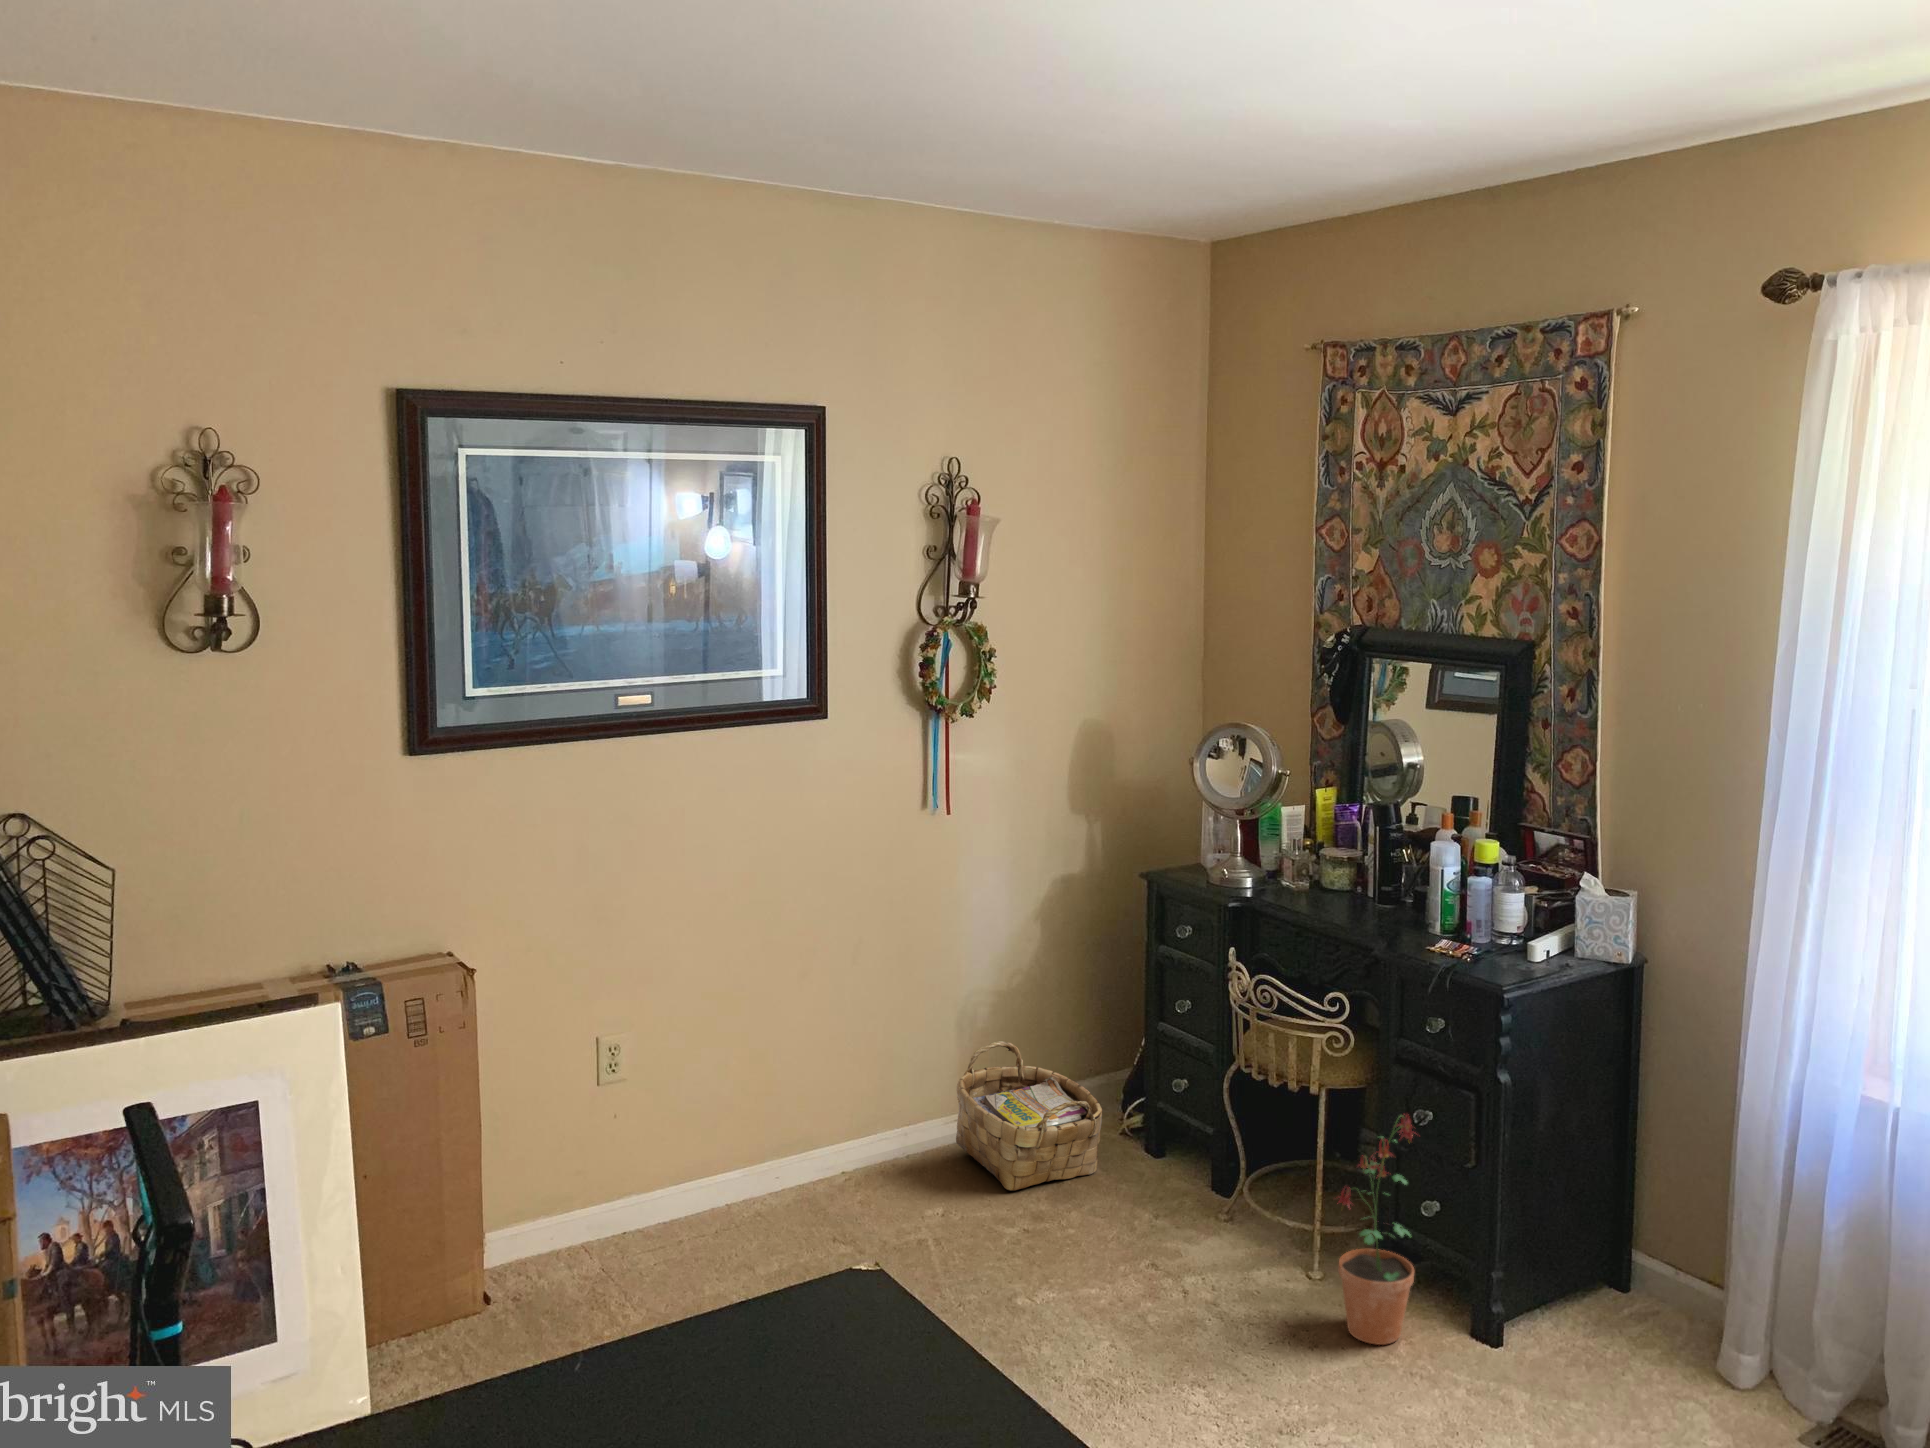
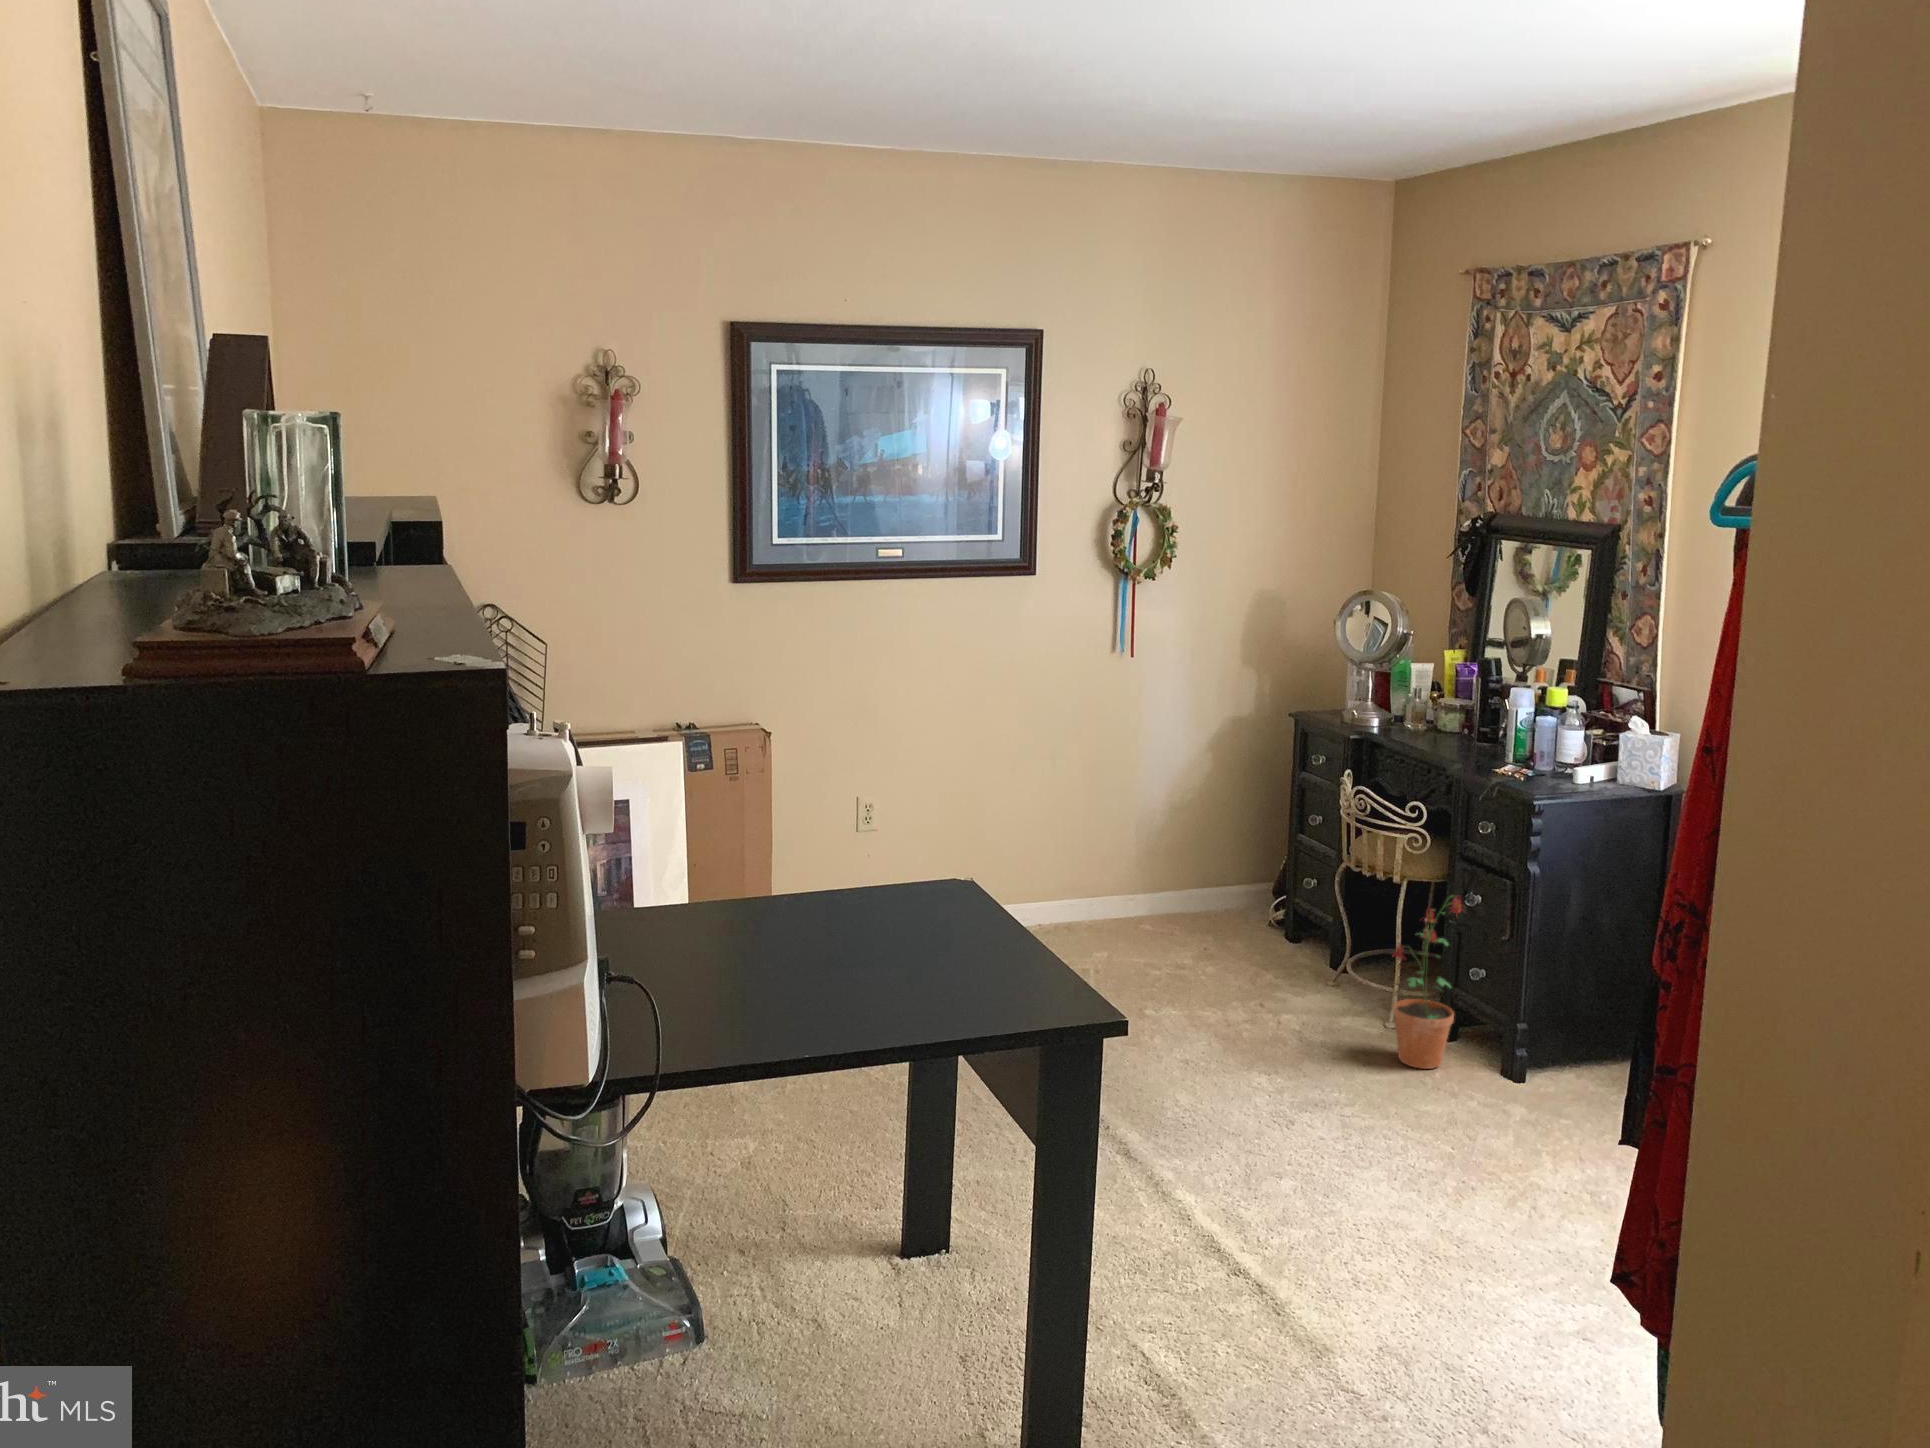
woven basket: present [956,1041,1102,1191] -> none [1131,841,1246,950]

